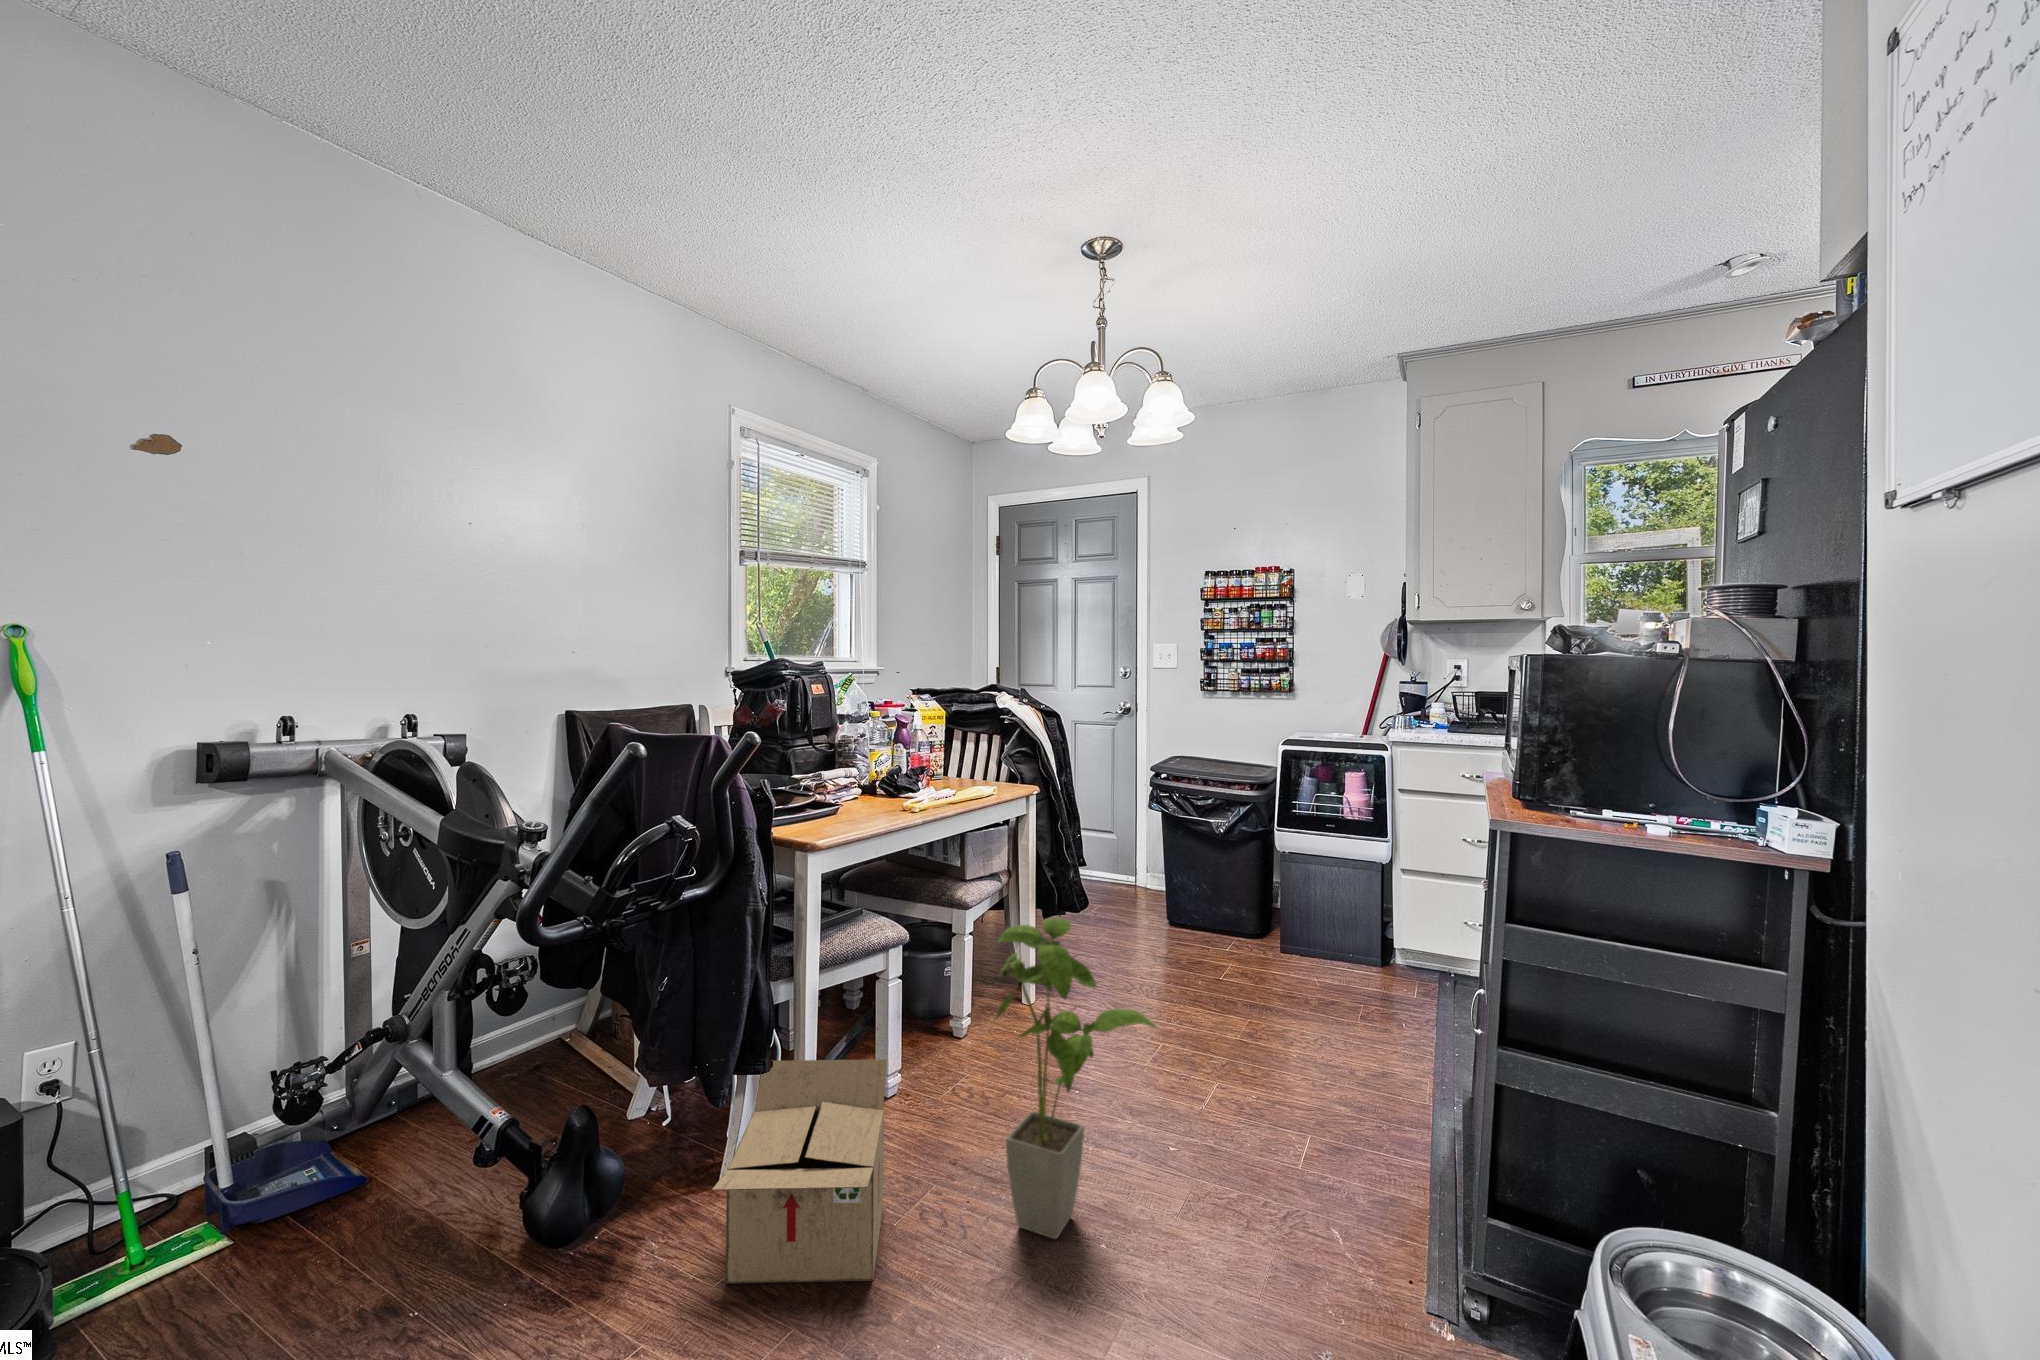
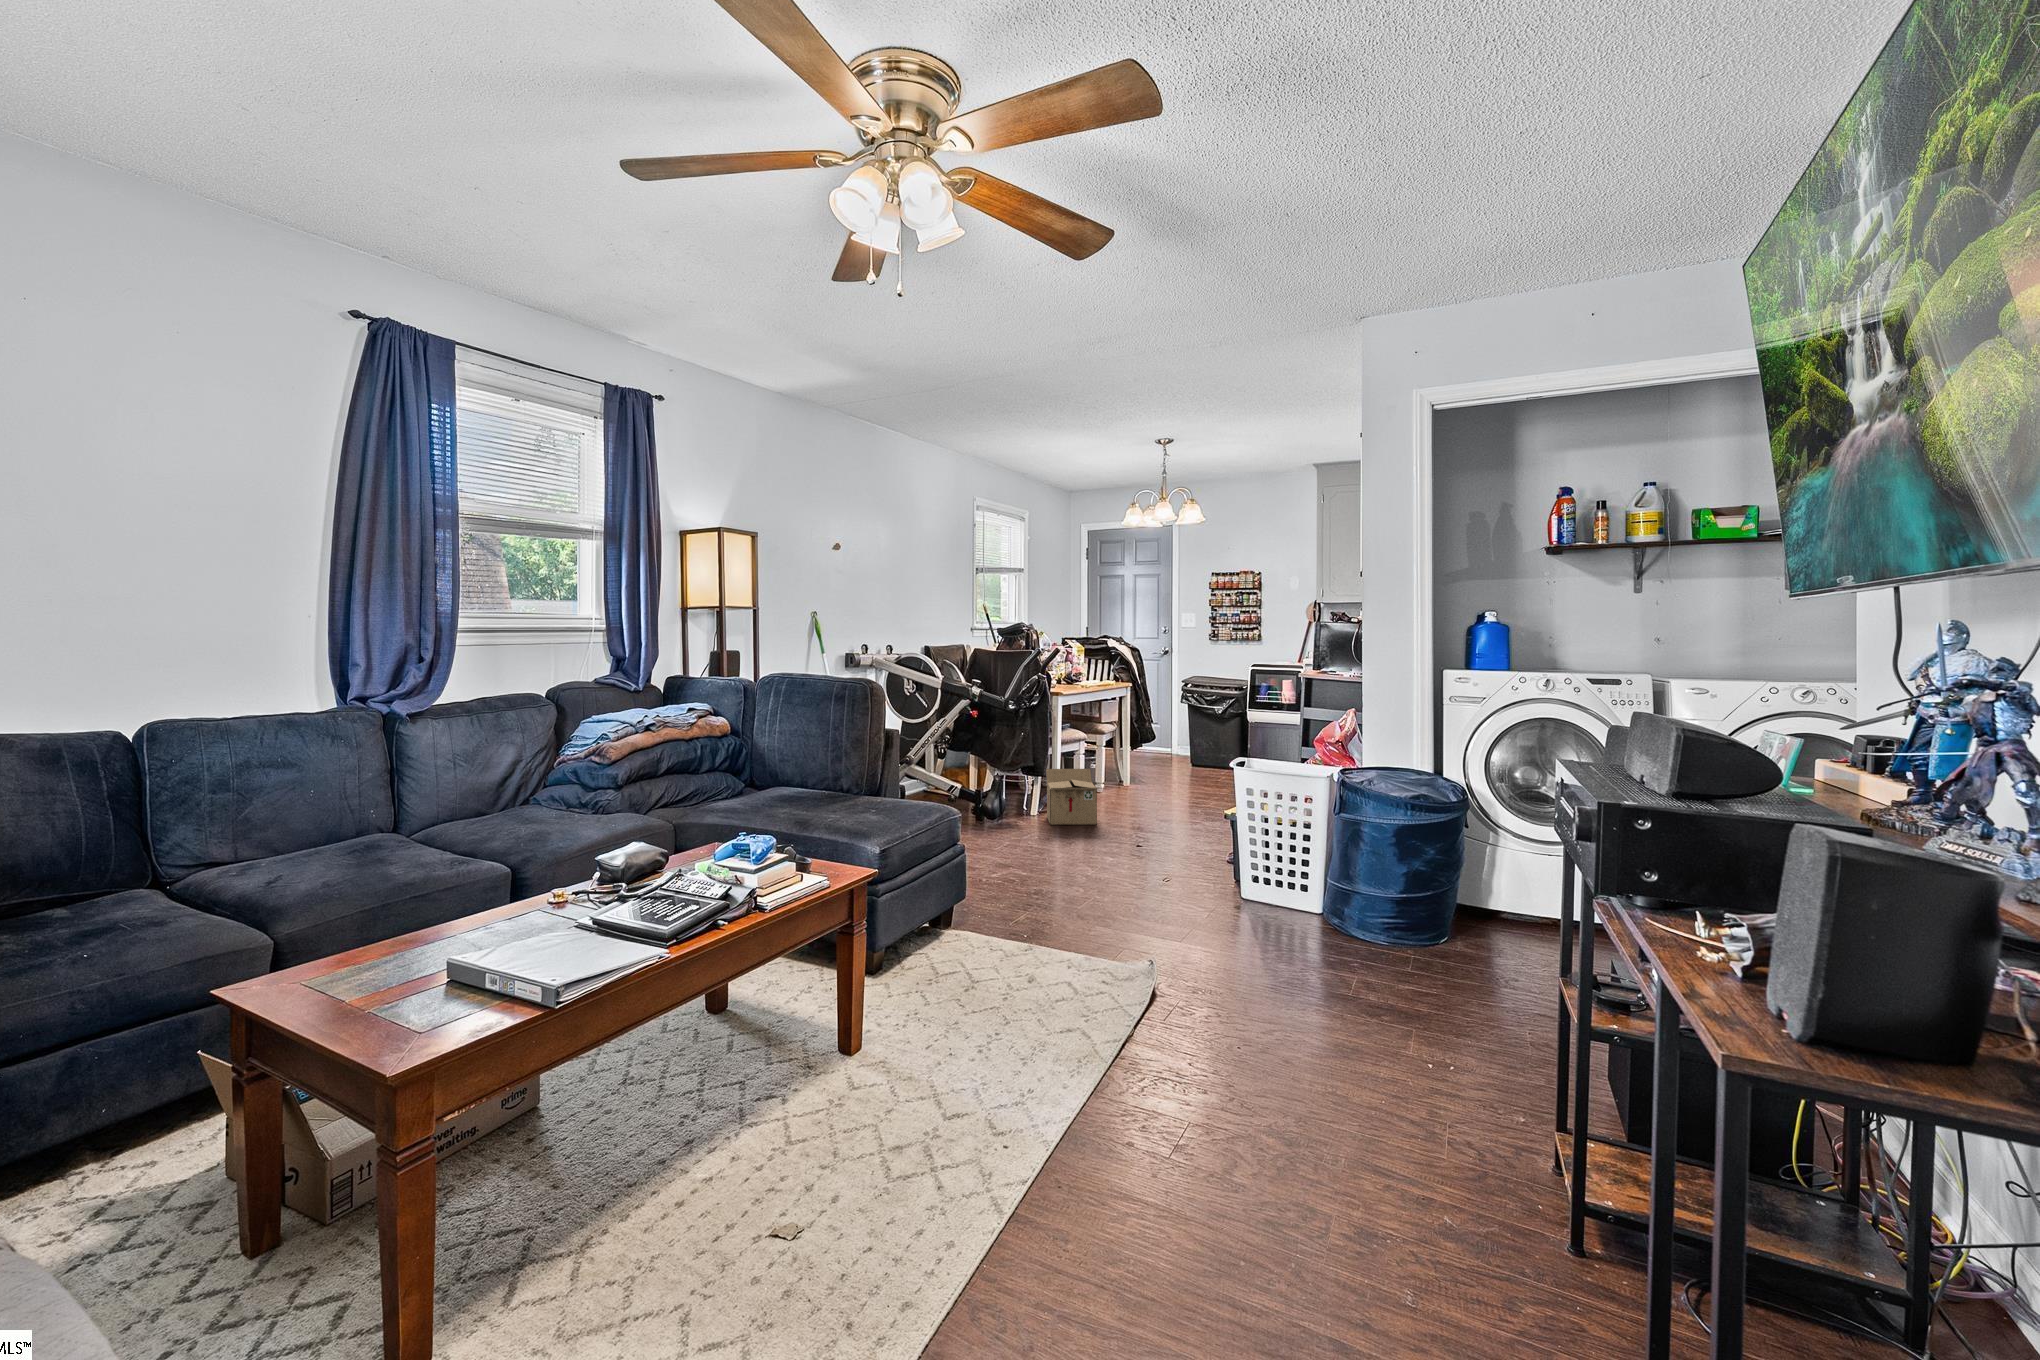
house plant: present [995,918,1157,1239] -> none [1130,713,1189,820]

